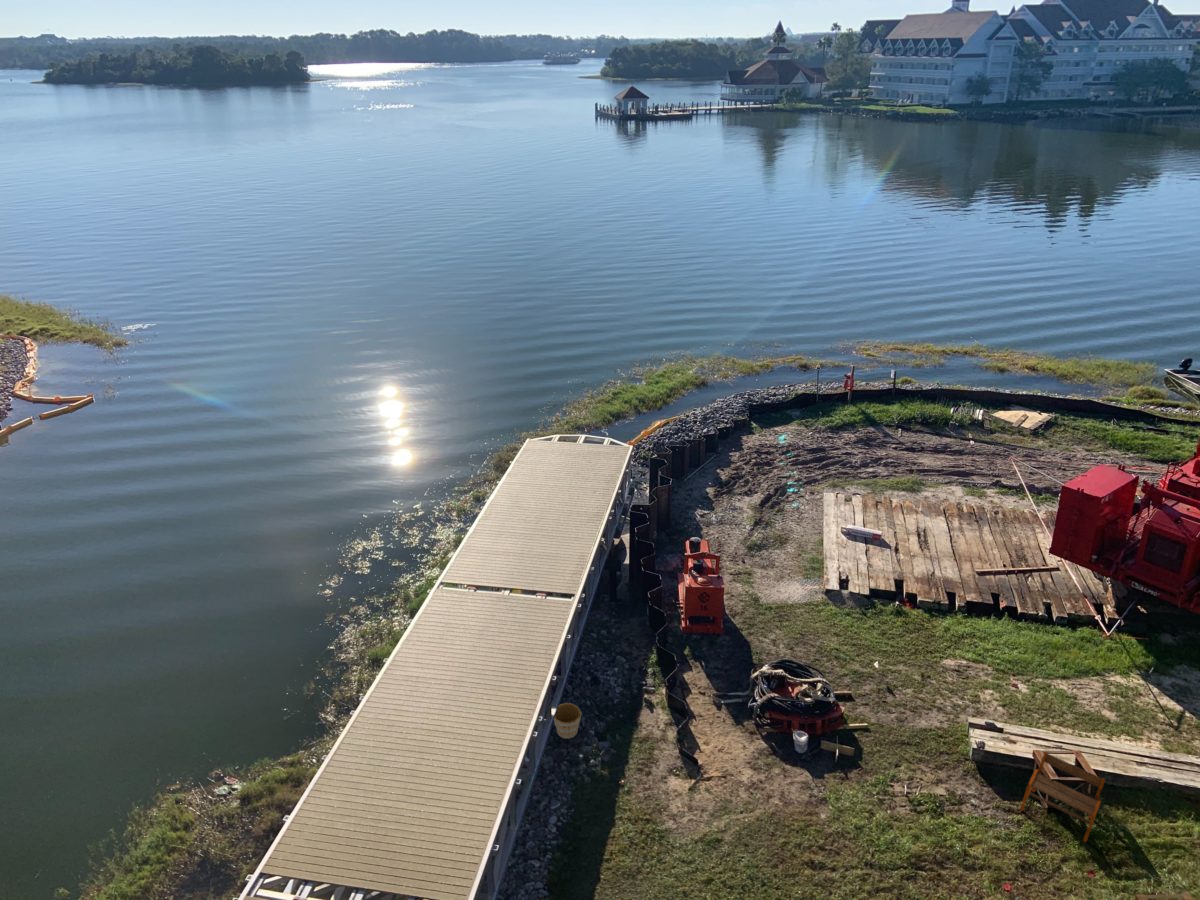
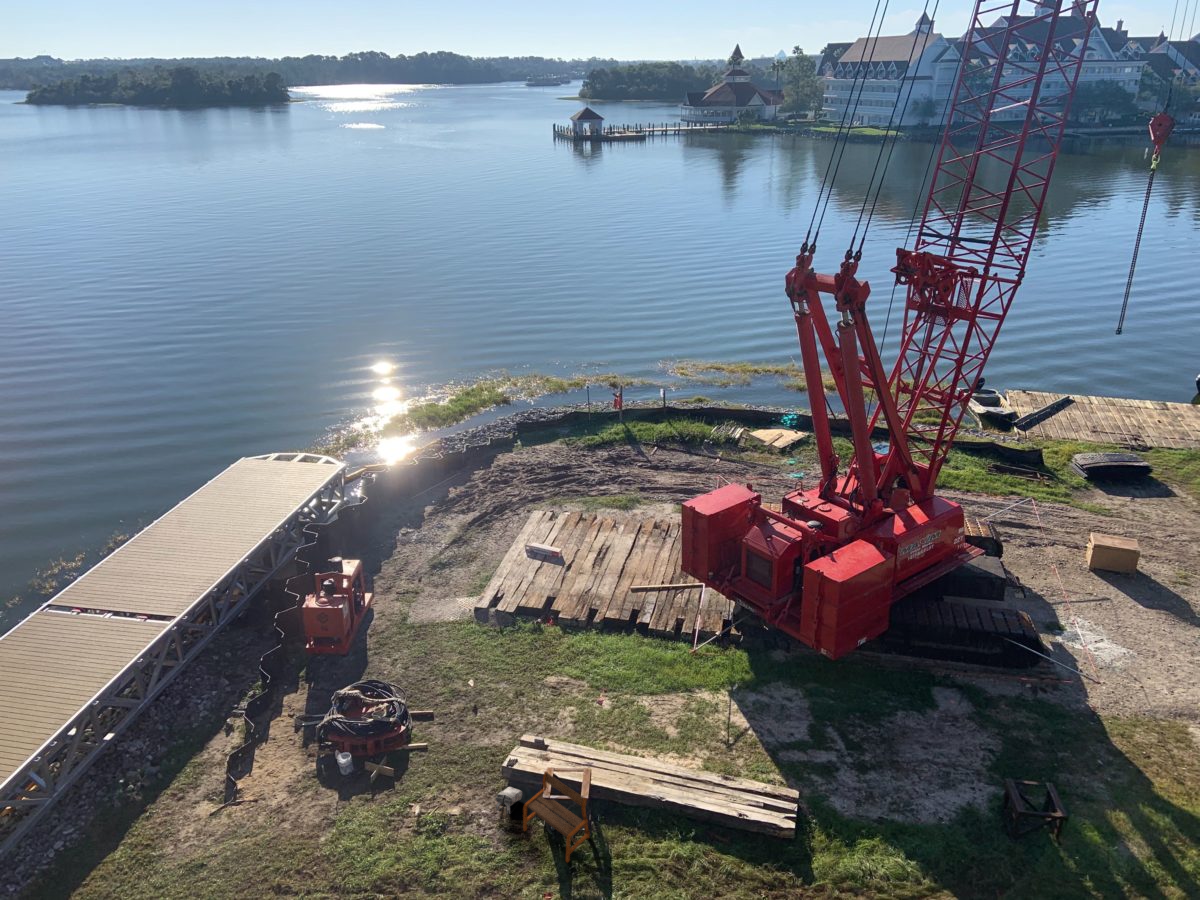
wooden bucket: present [554,703,582,739] -> none [108,725,142,761]
backpack: none [980,767,1004,794] -> present [496,787,522,814]

